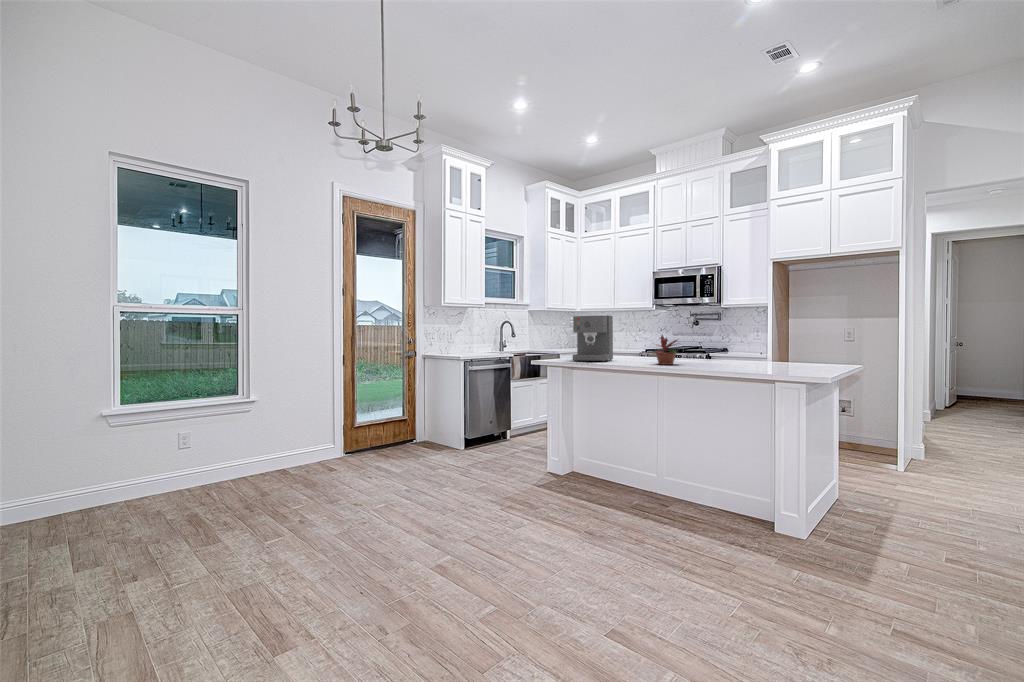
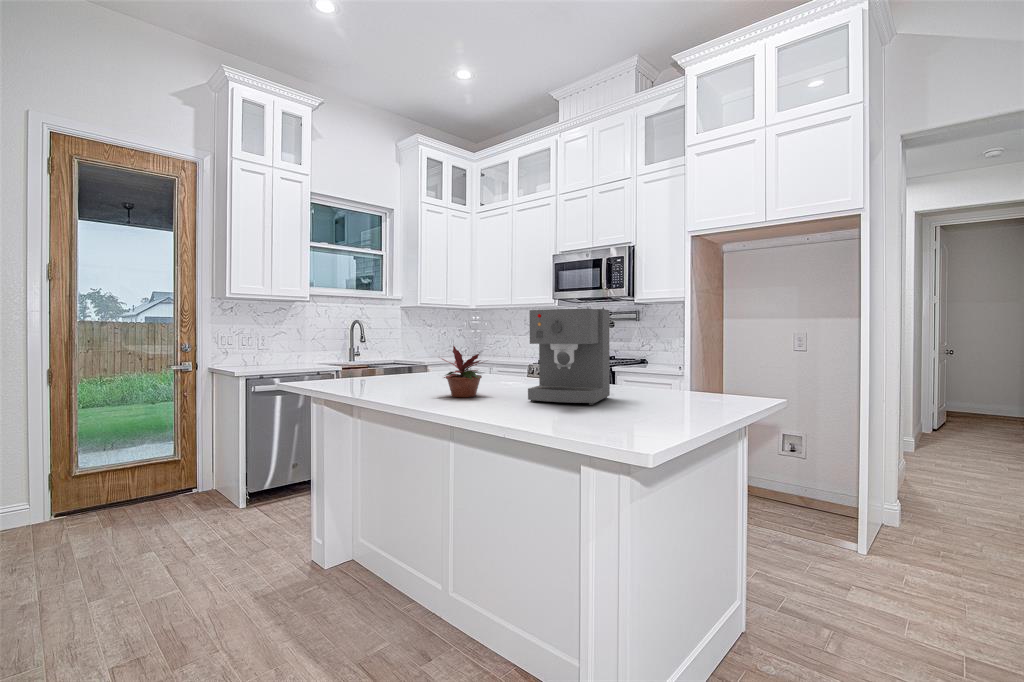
coffee maker: present [573,315,613,362] -> present [528,308,610,405]

